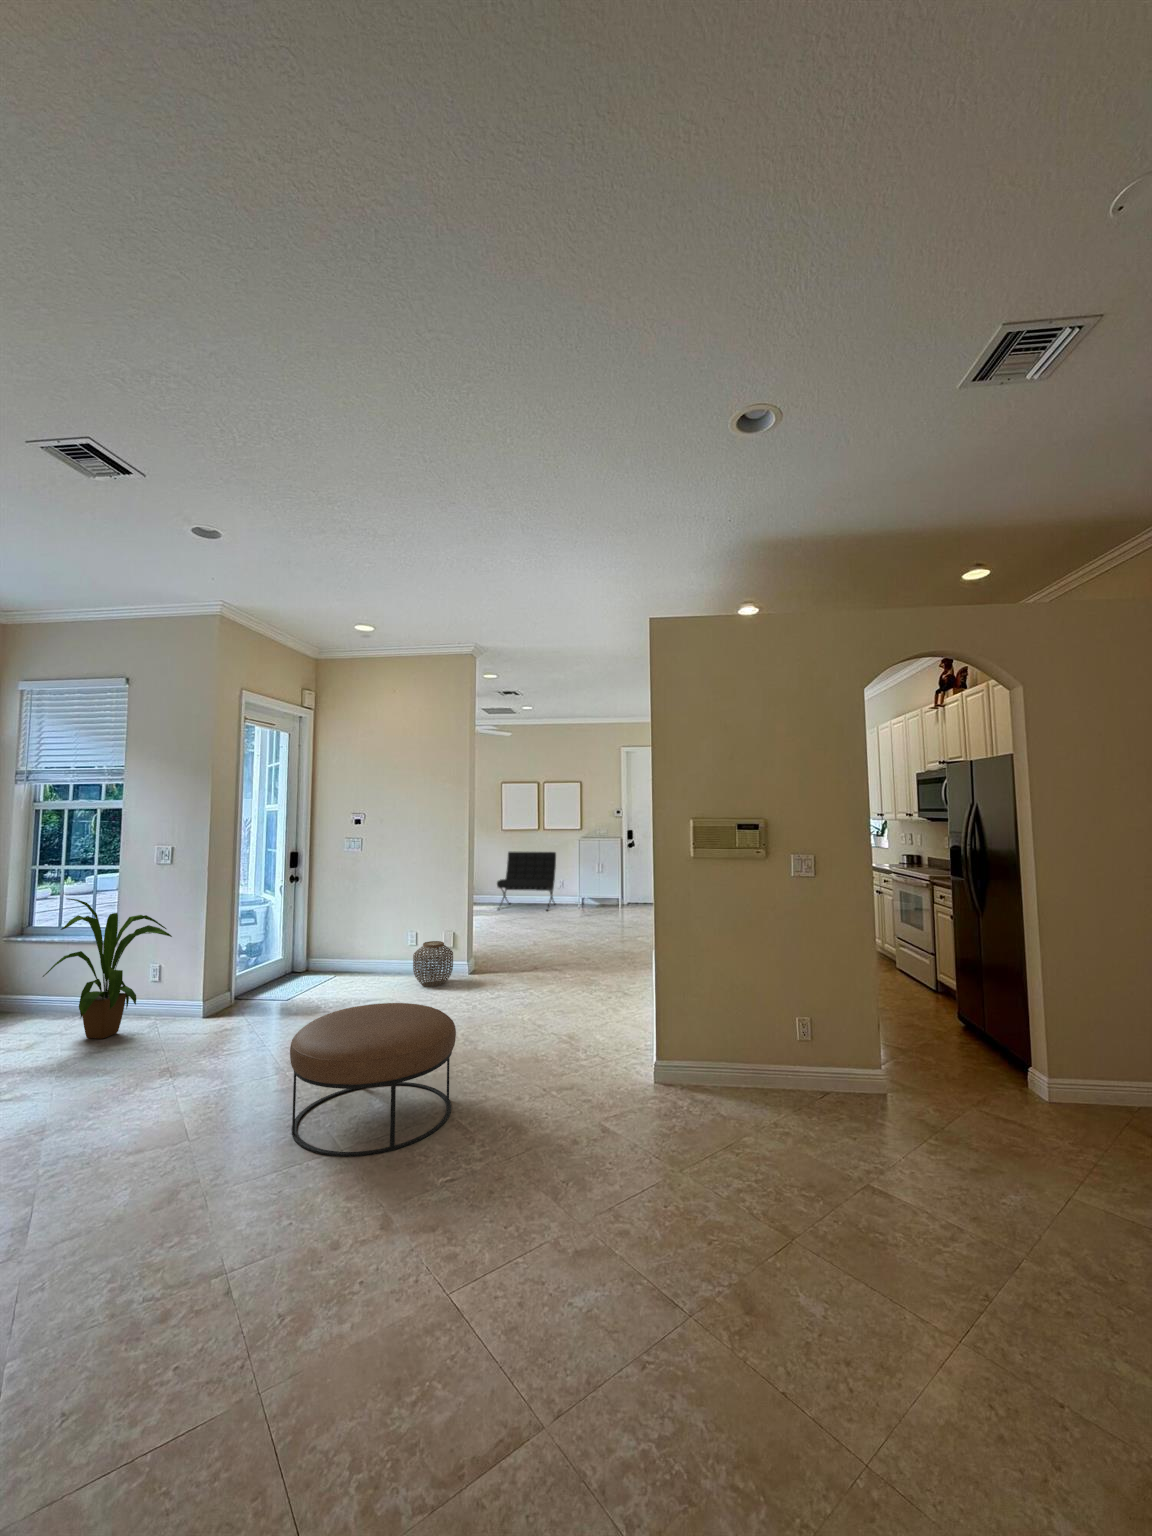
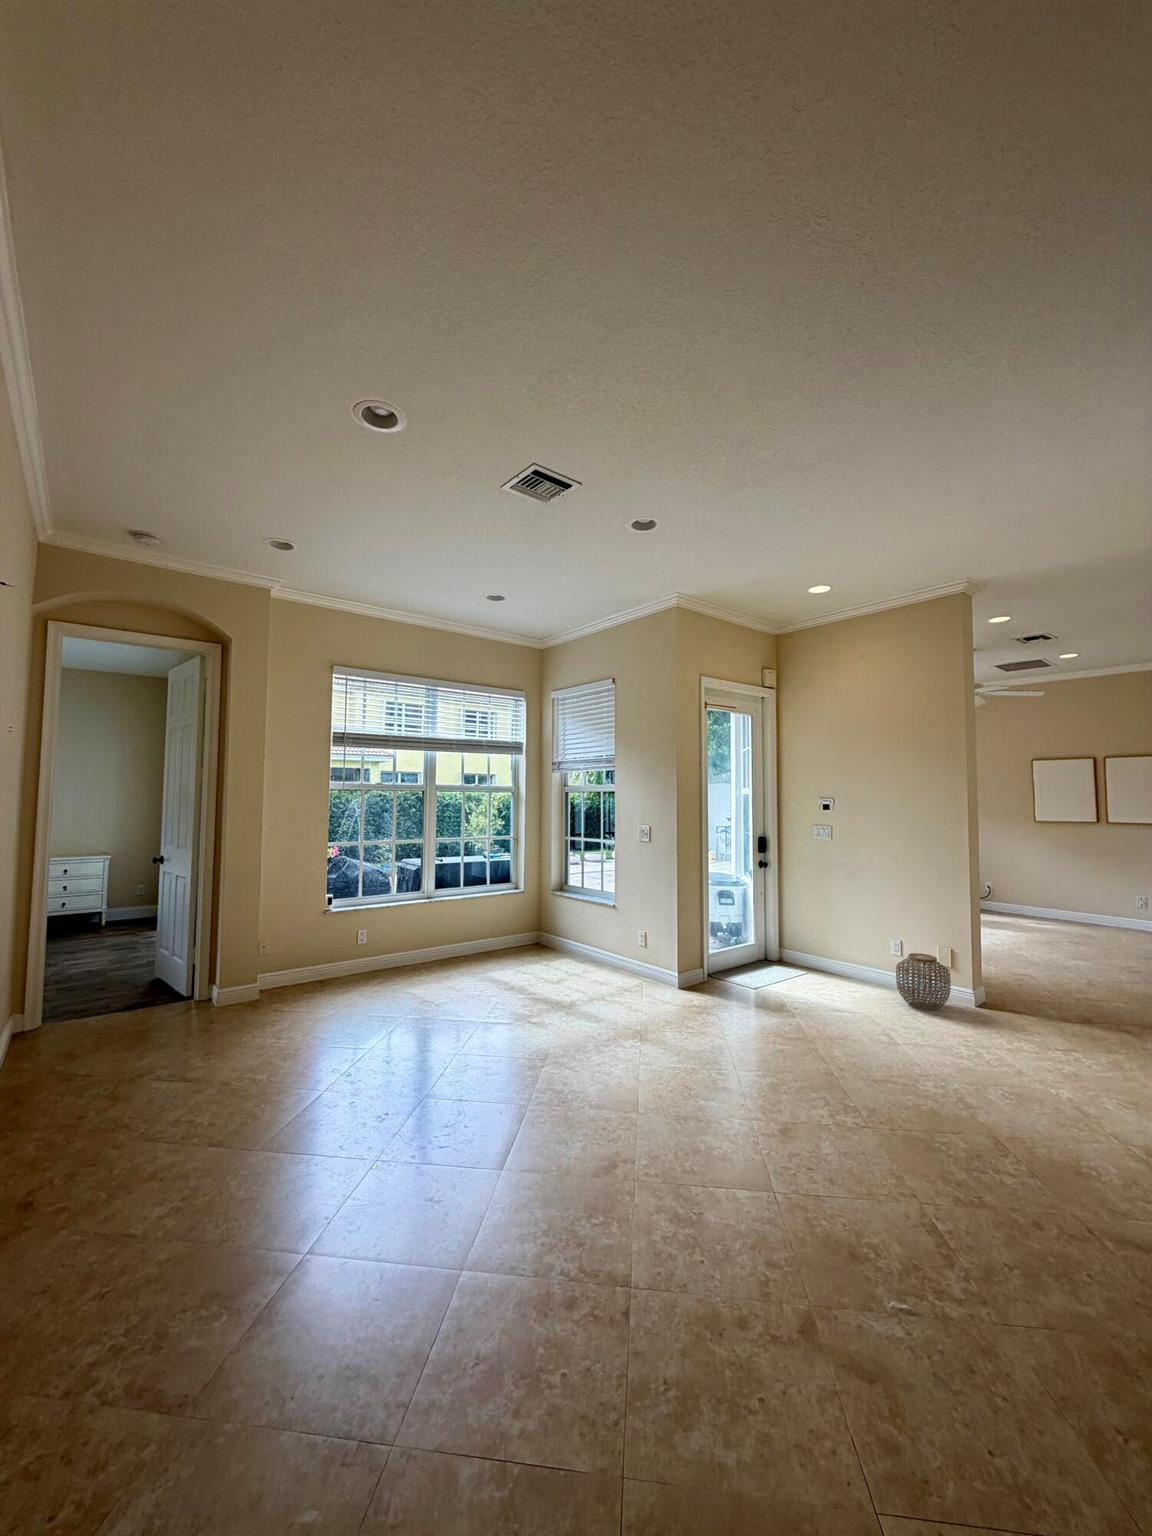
lounge chair: present [497,852,556,910] -> none [1027,849,1131,935]
house plant: present [43,898,172,1039] -> none [563,865,651,987]
ottoman: present [290,1003,456,1156] -> none [723,1022,927,1224]

